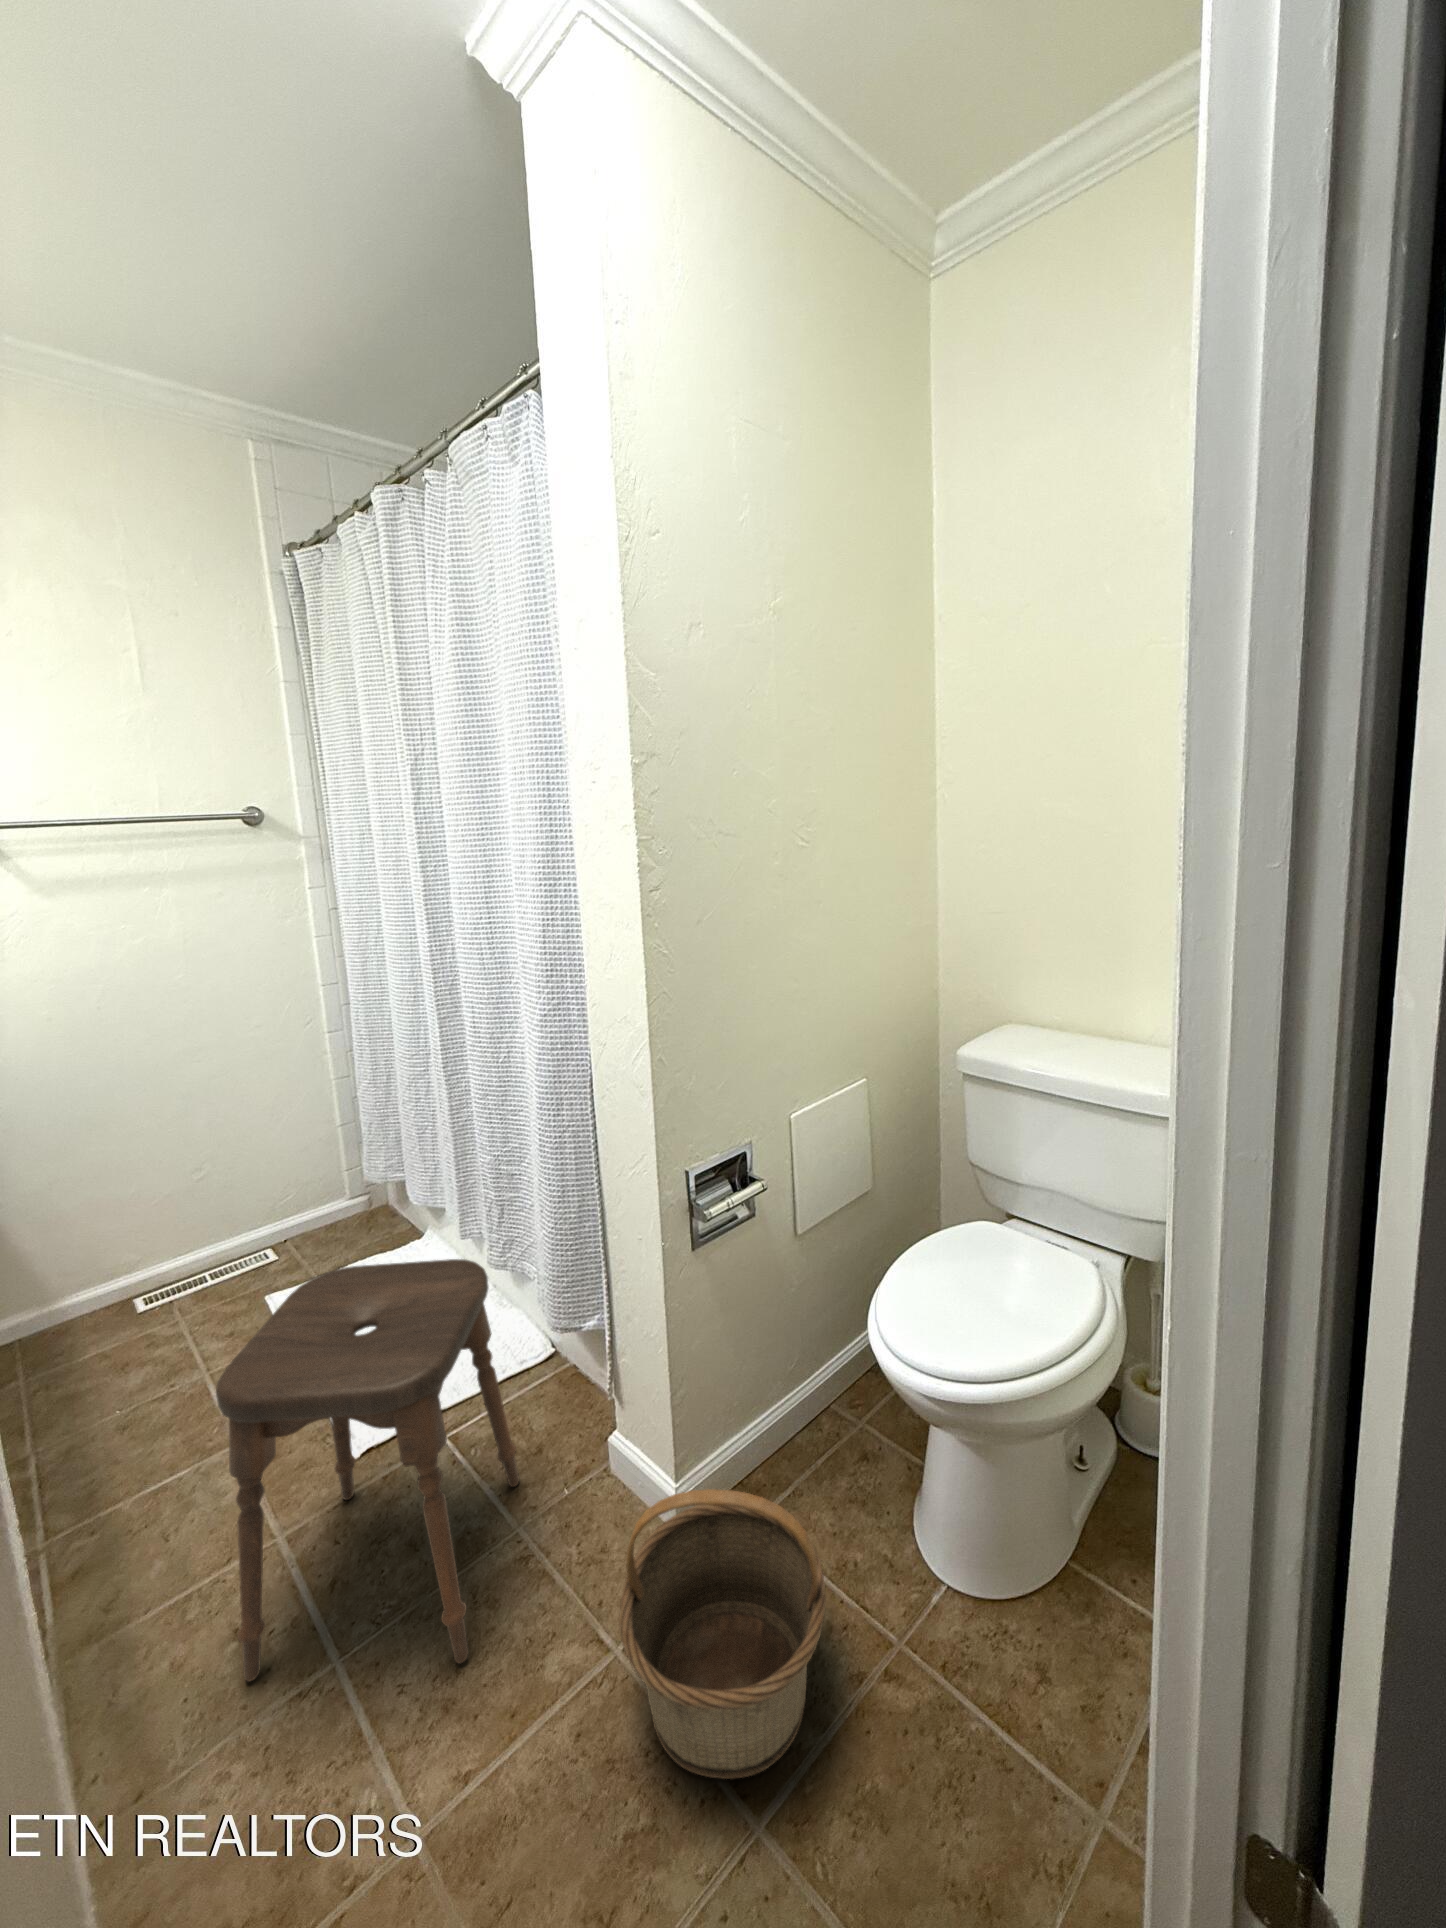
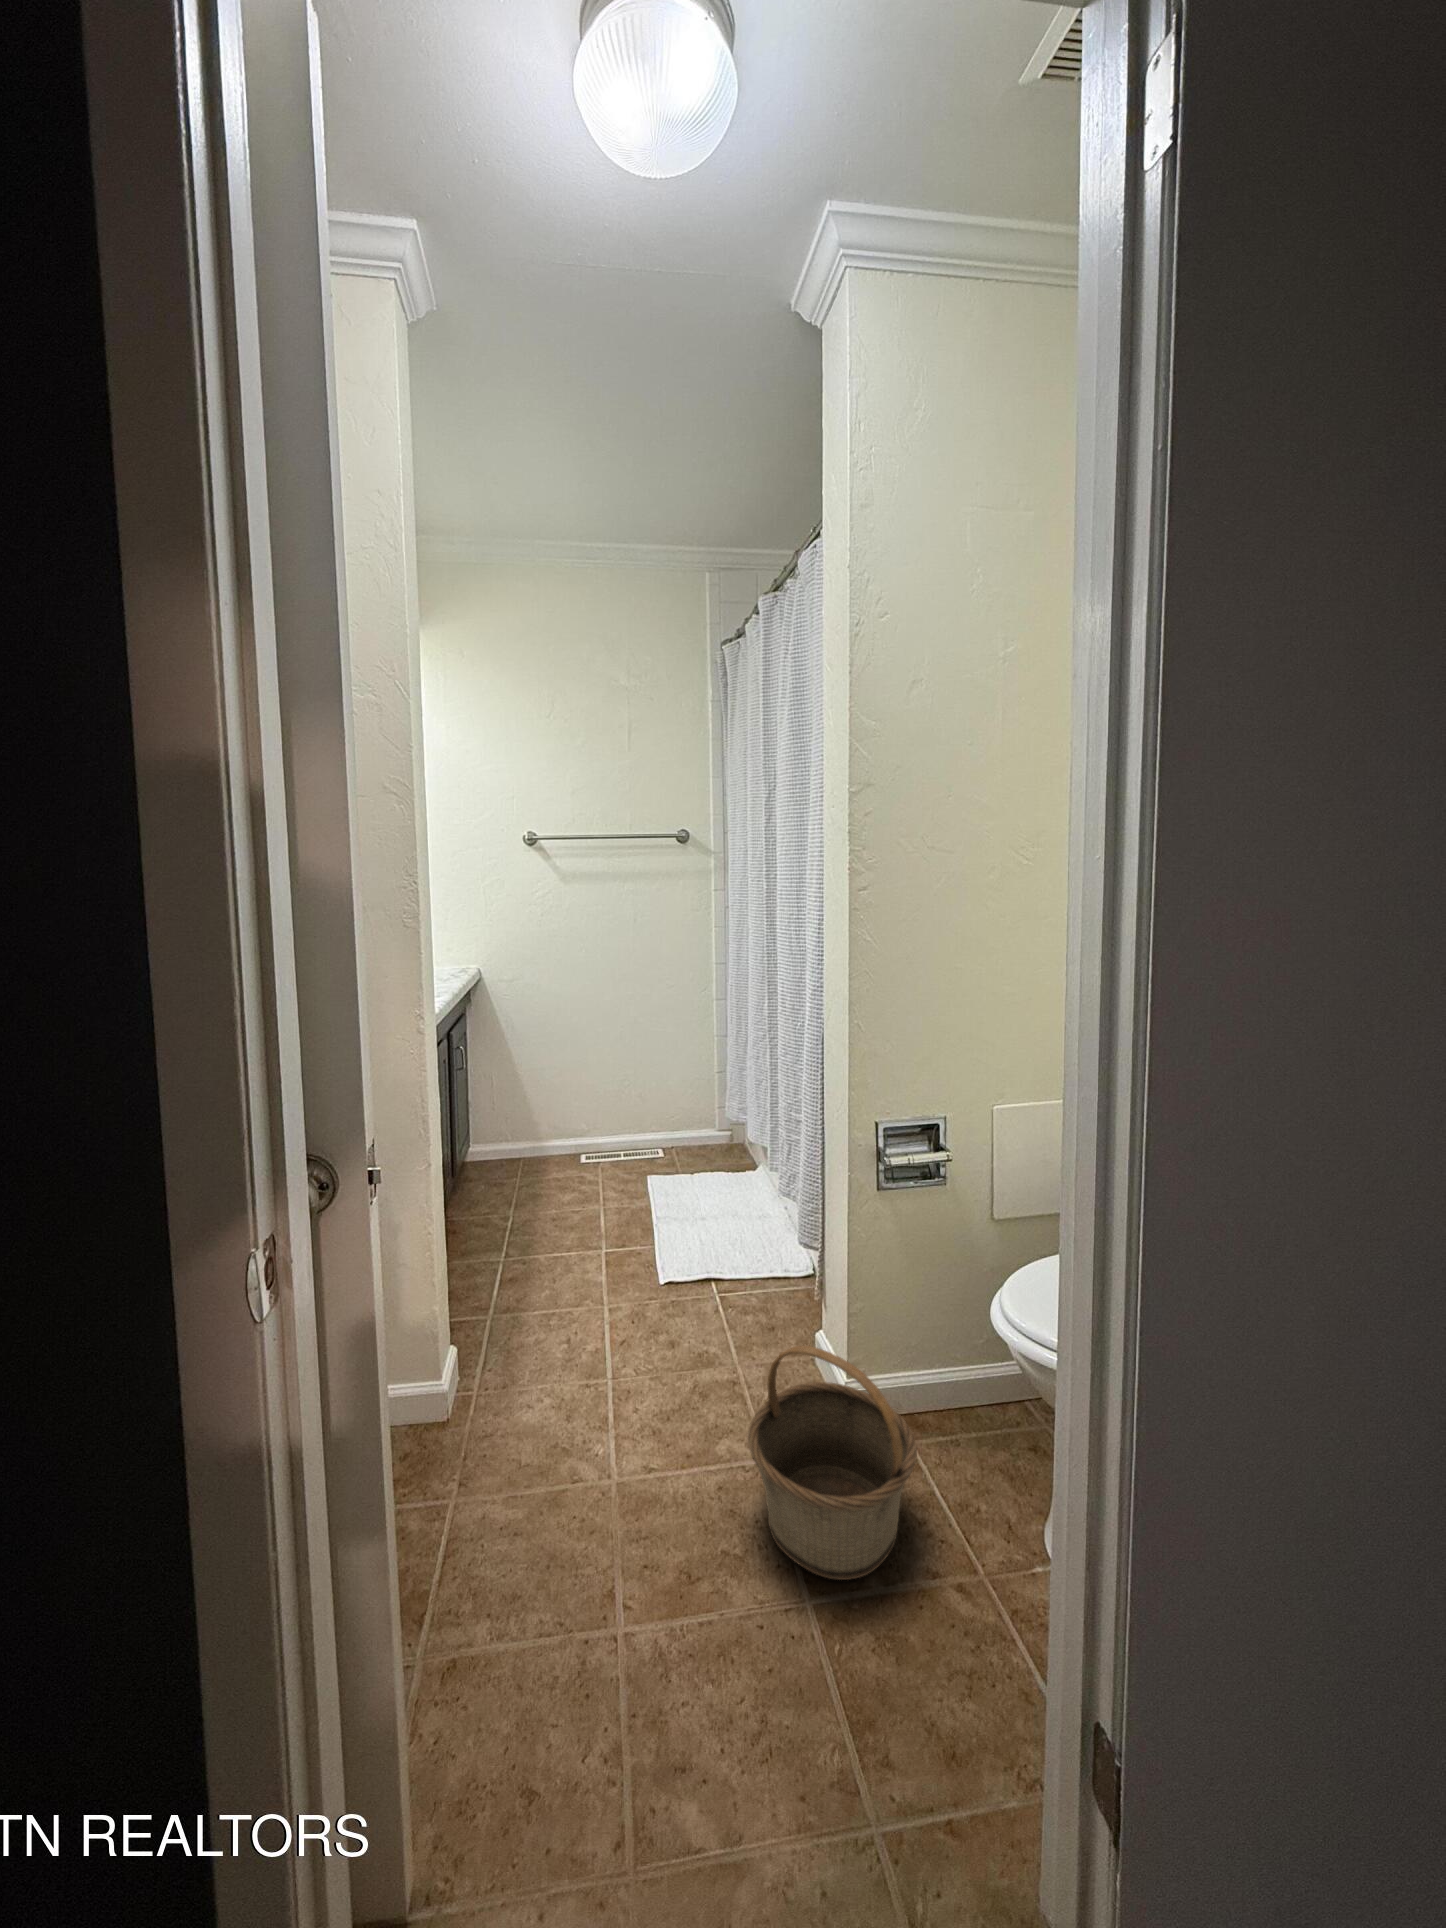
stool: present [216,1259,520,1681] -> none [565,1138,752,1415]

